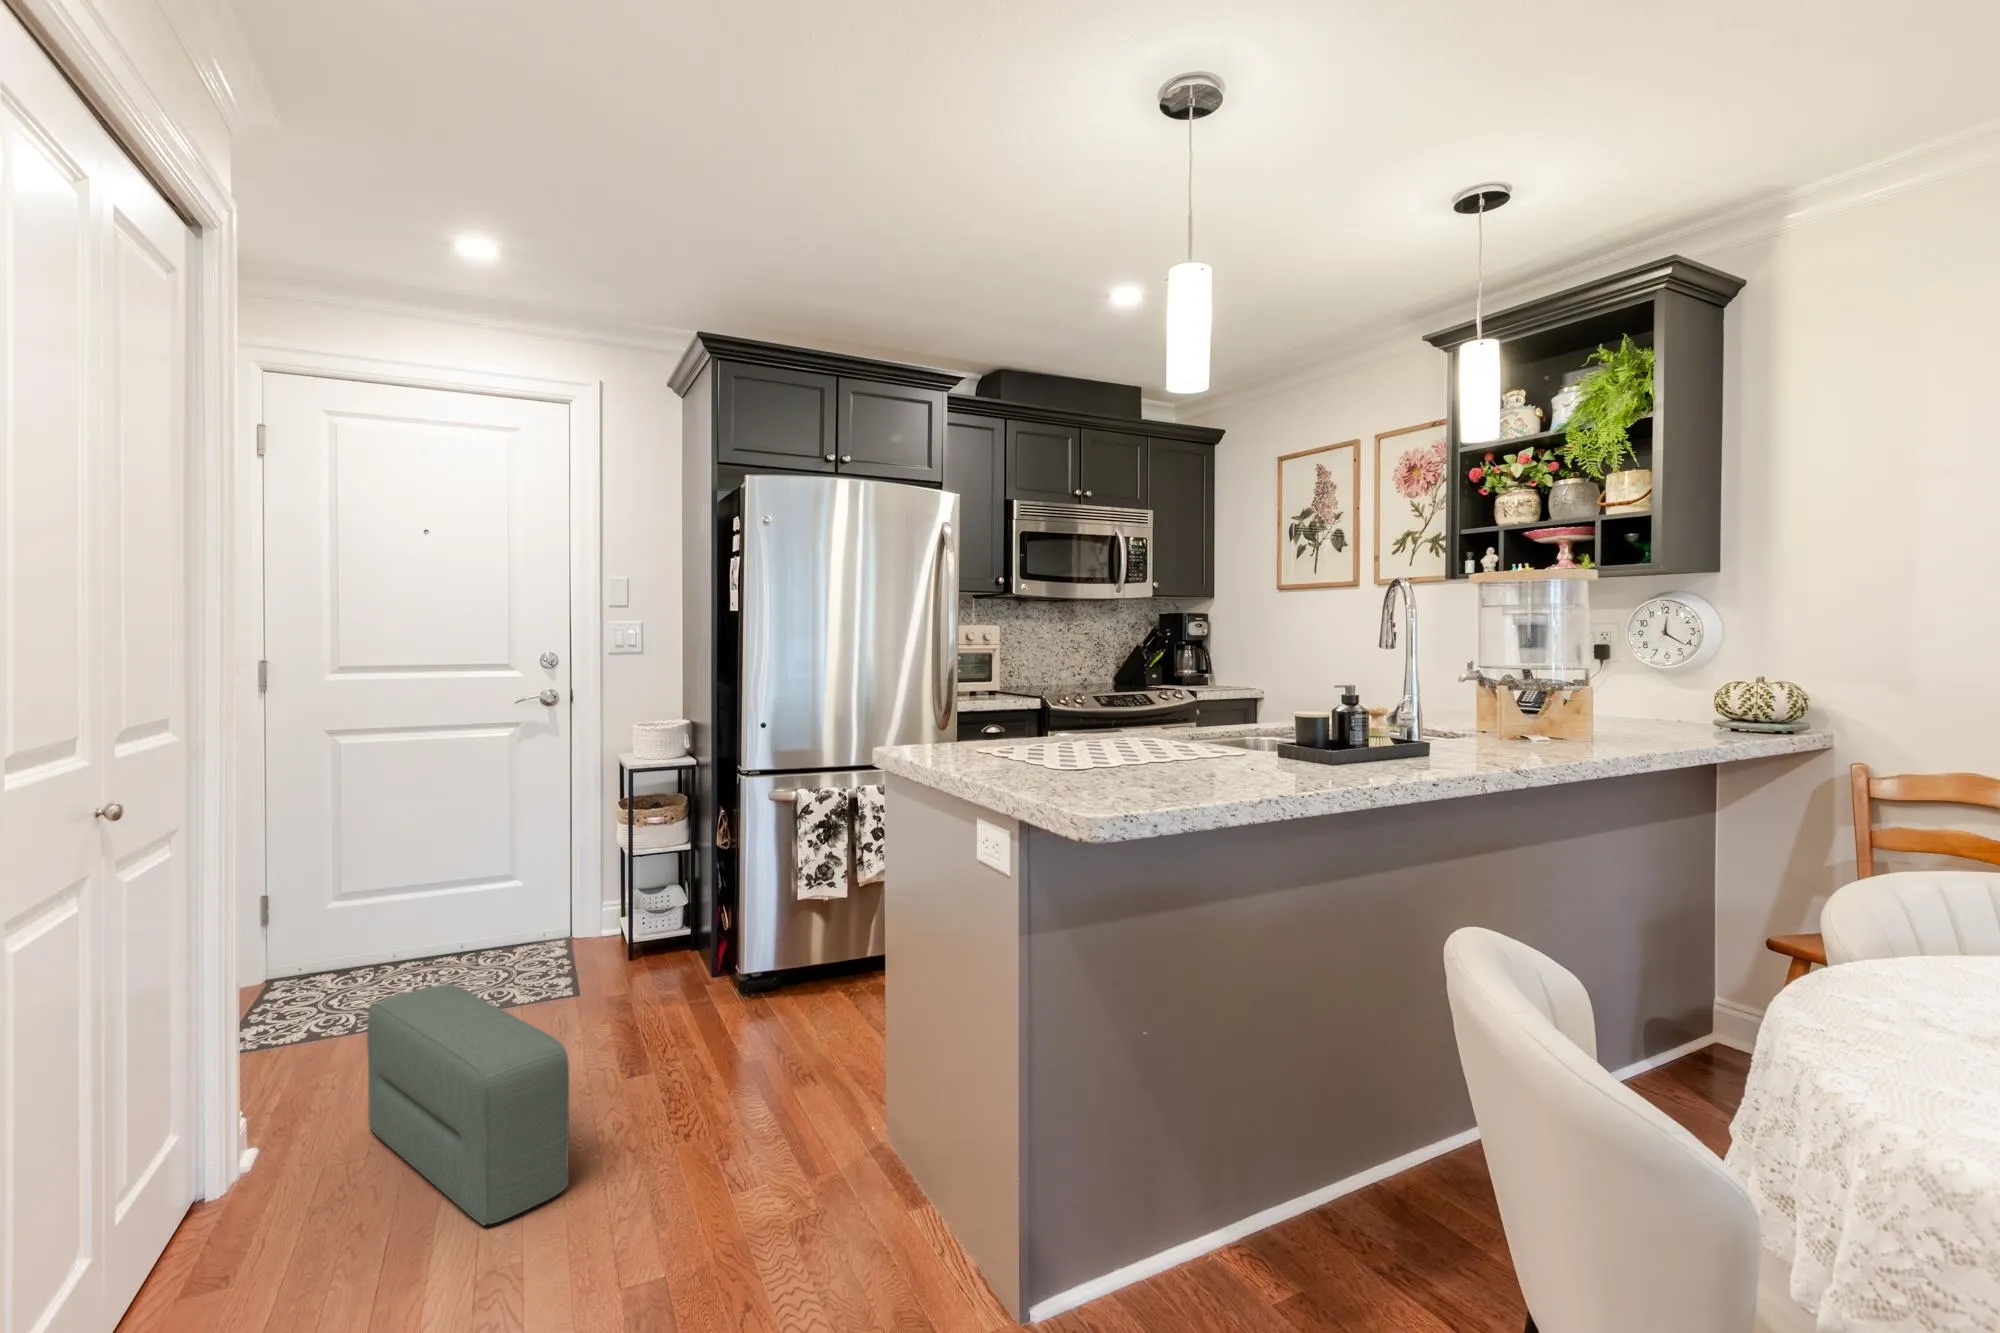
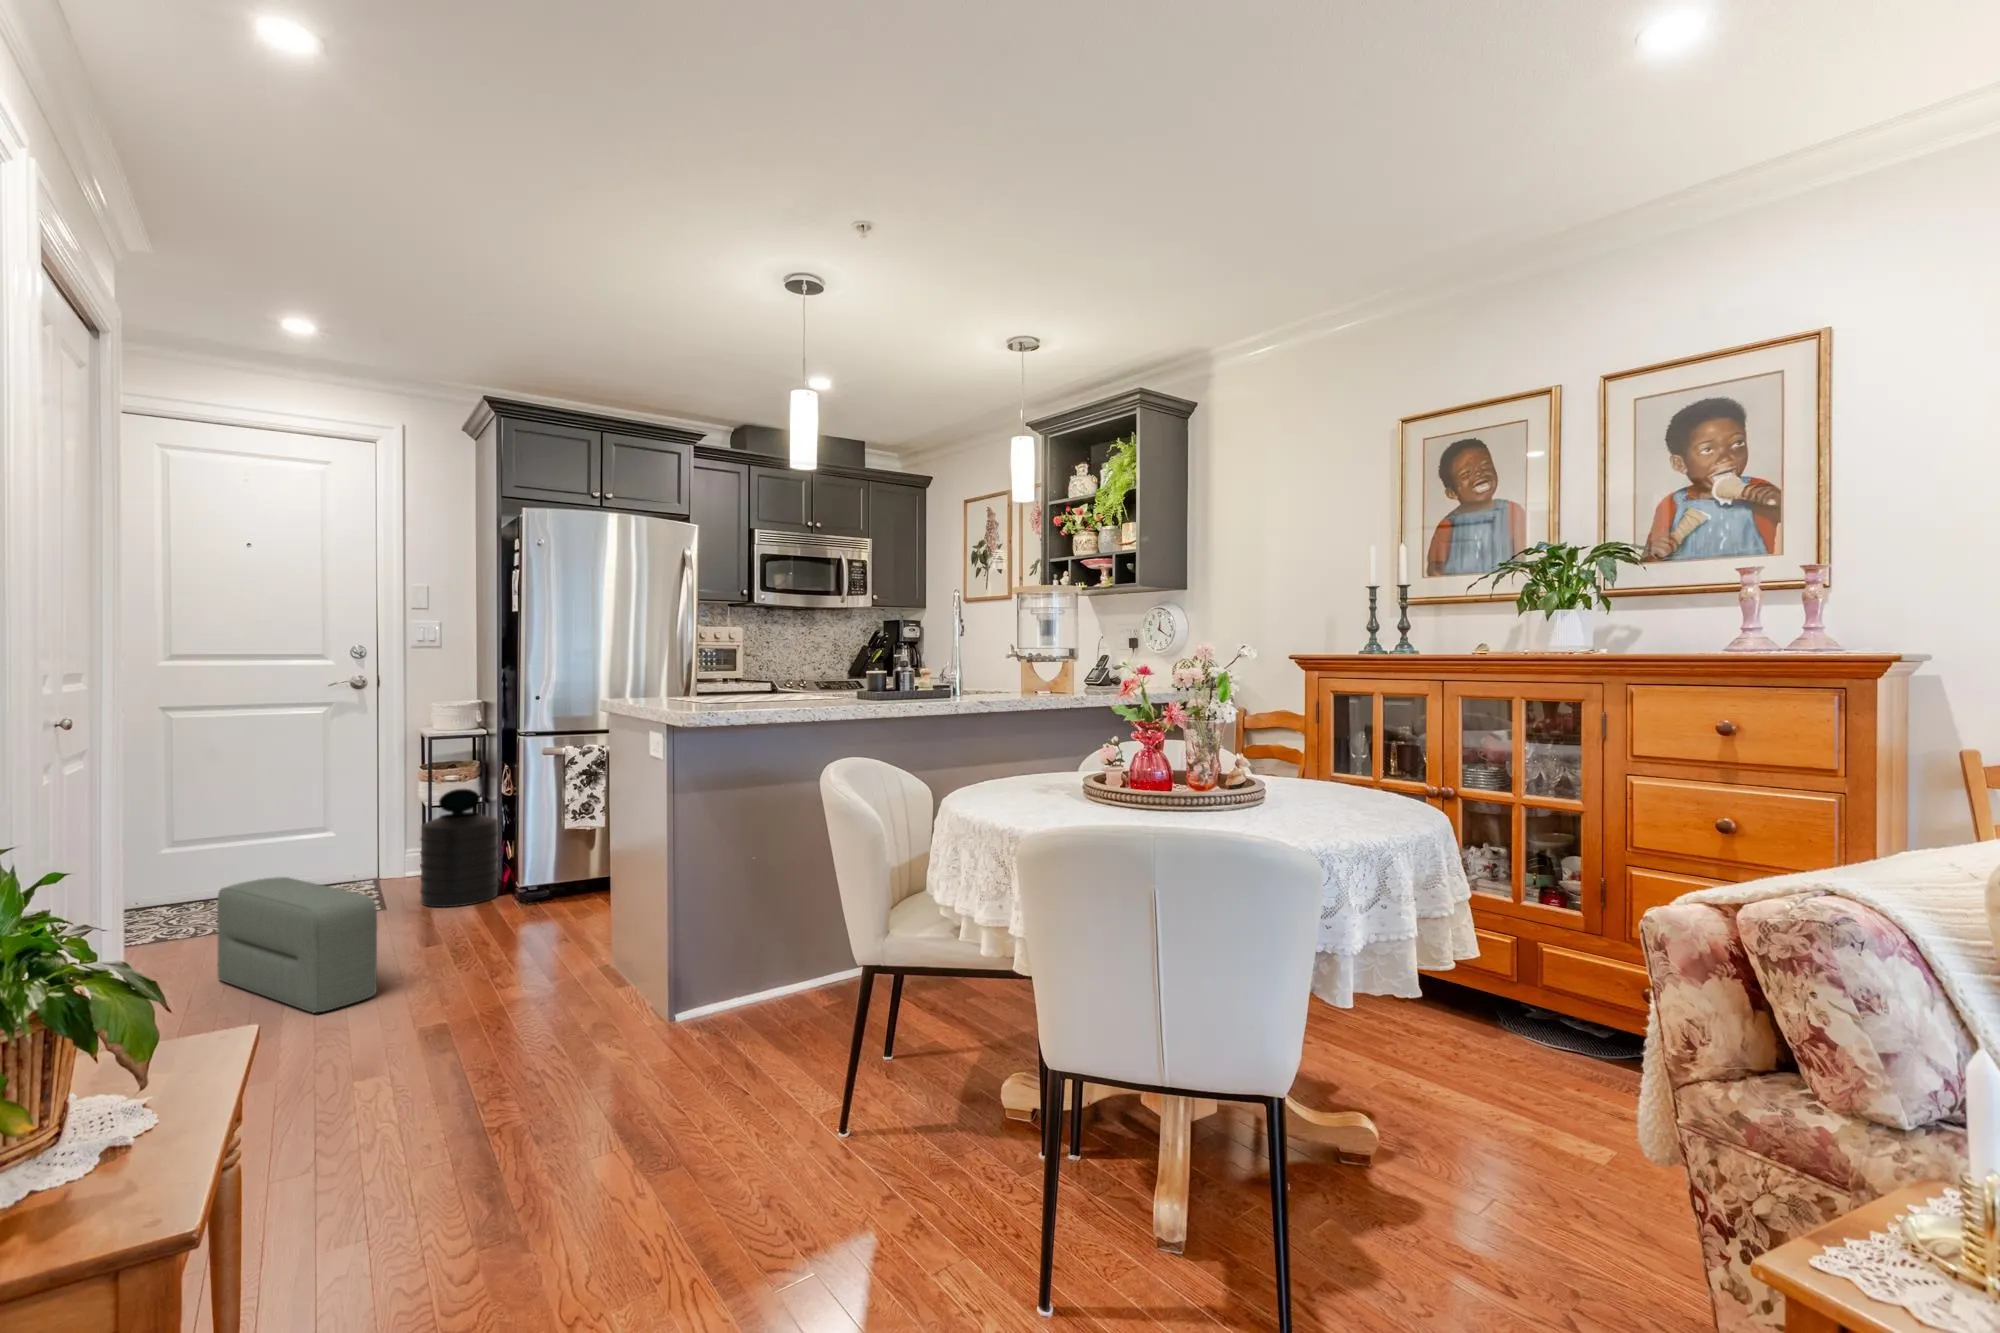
trash can: none [621,841,714,998] -> present [420,789,499,907]

